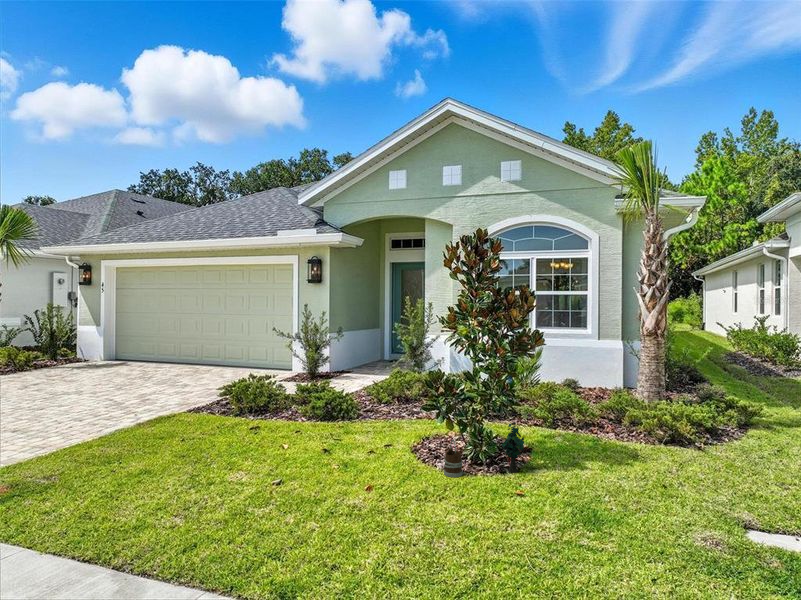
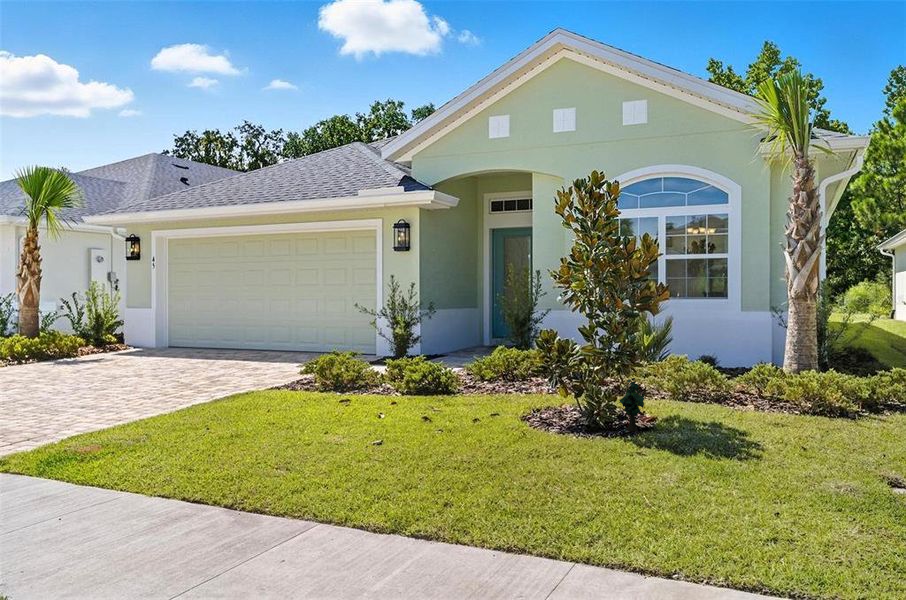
wooden bucket: present [444,440,463,477] -> none [557,396,578,434]

